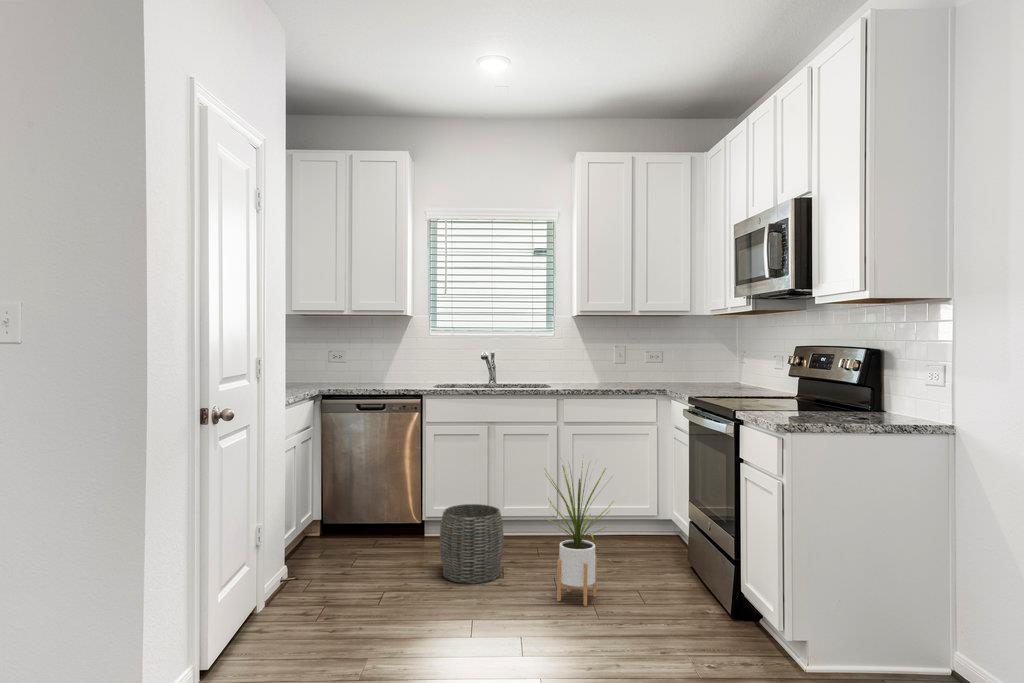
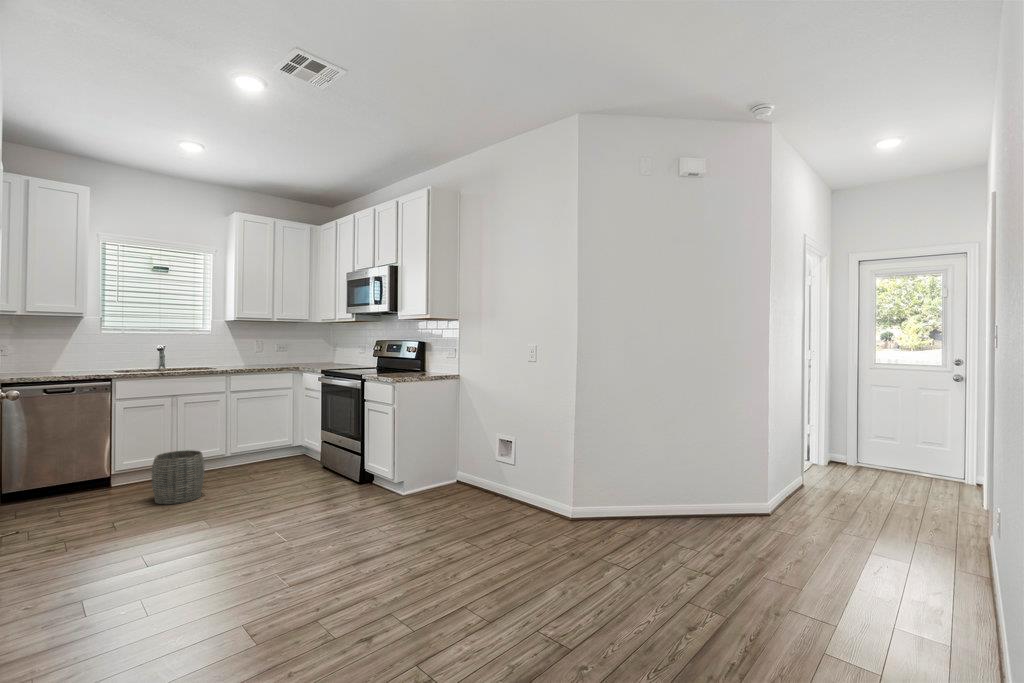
house plant: present [544,463,613,606] -> none [242,407,293,498]

